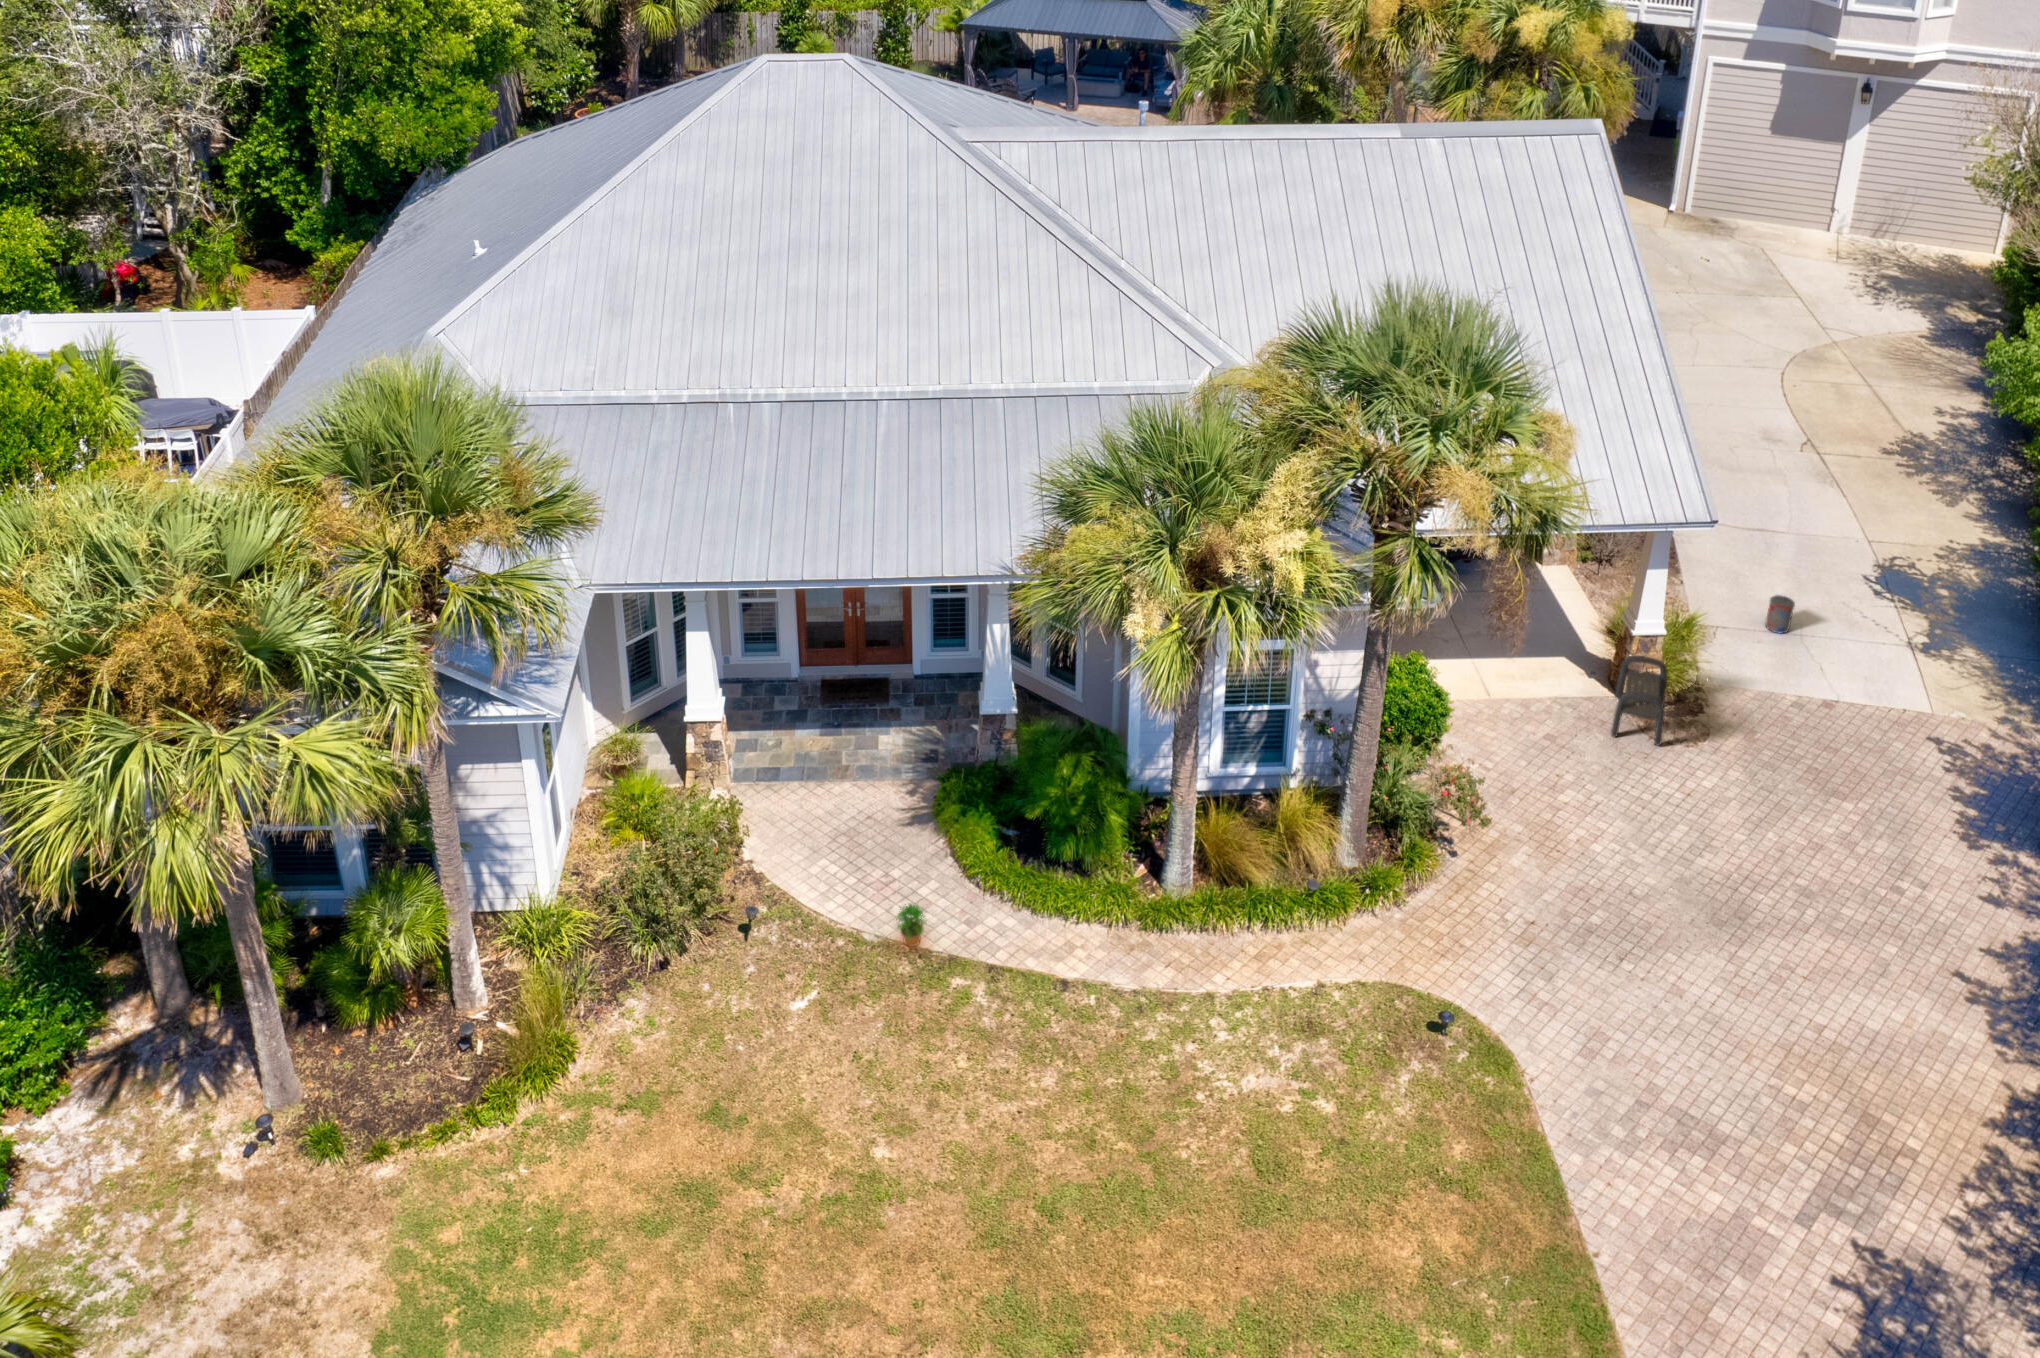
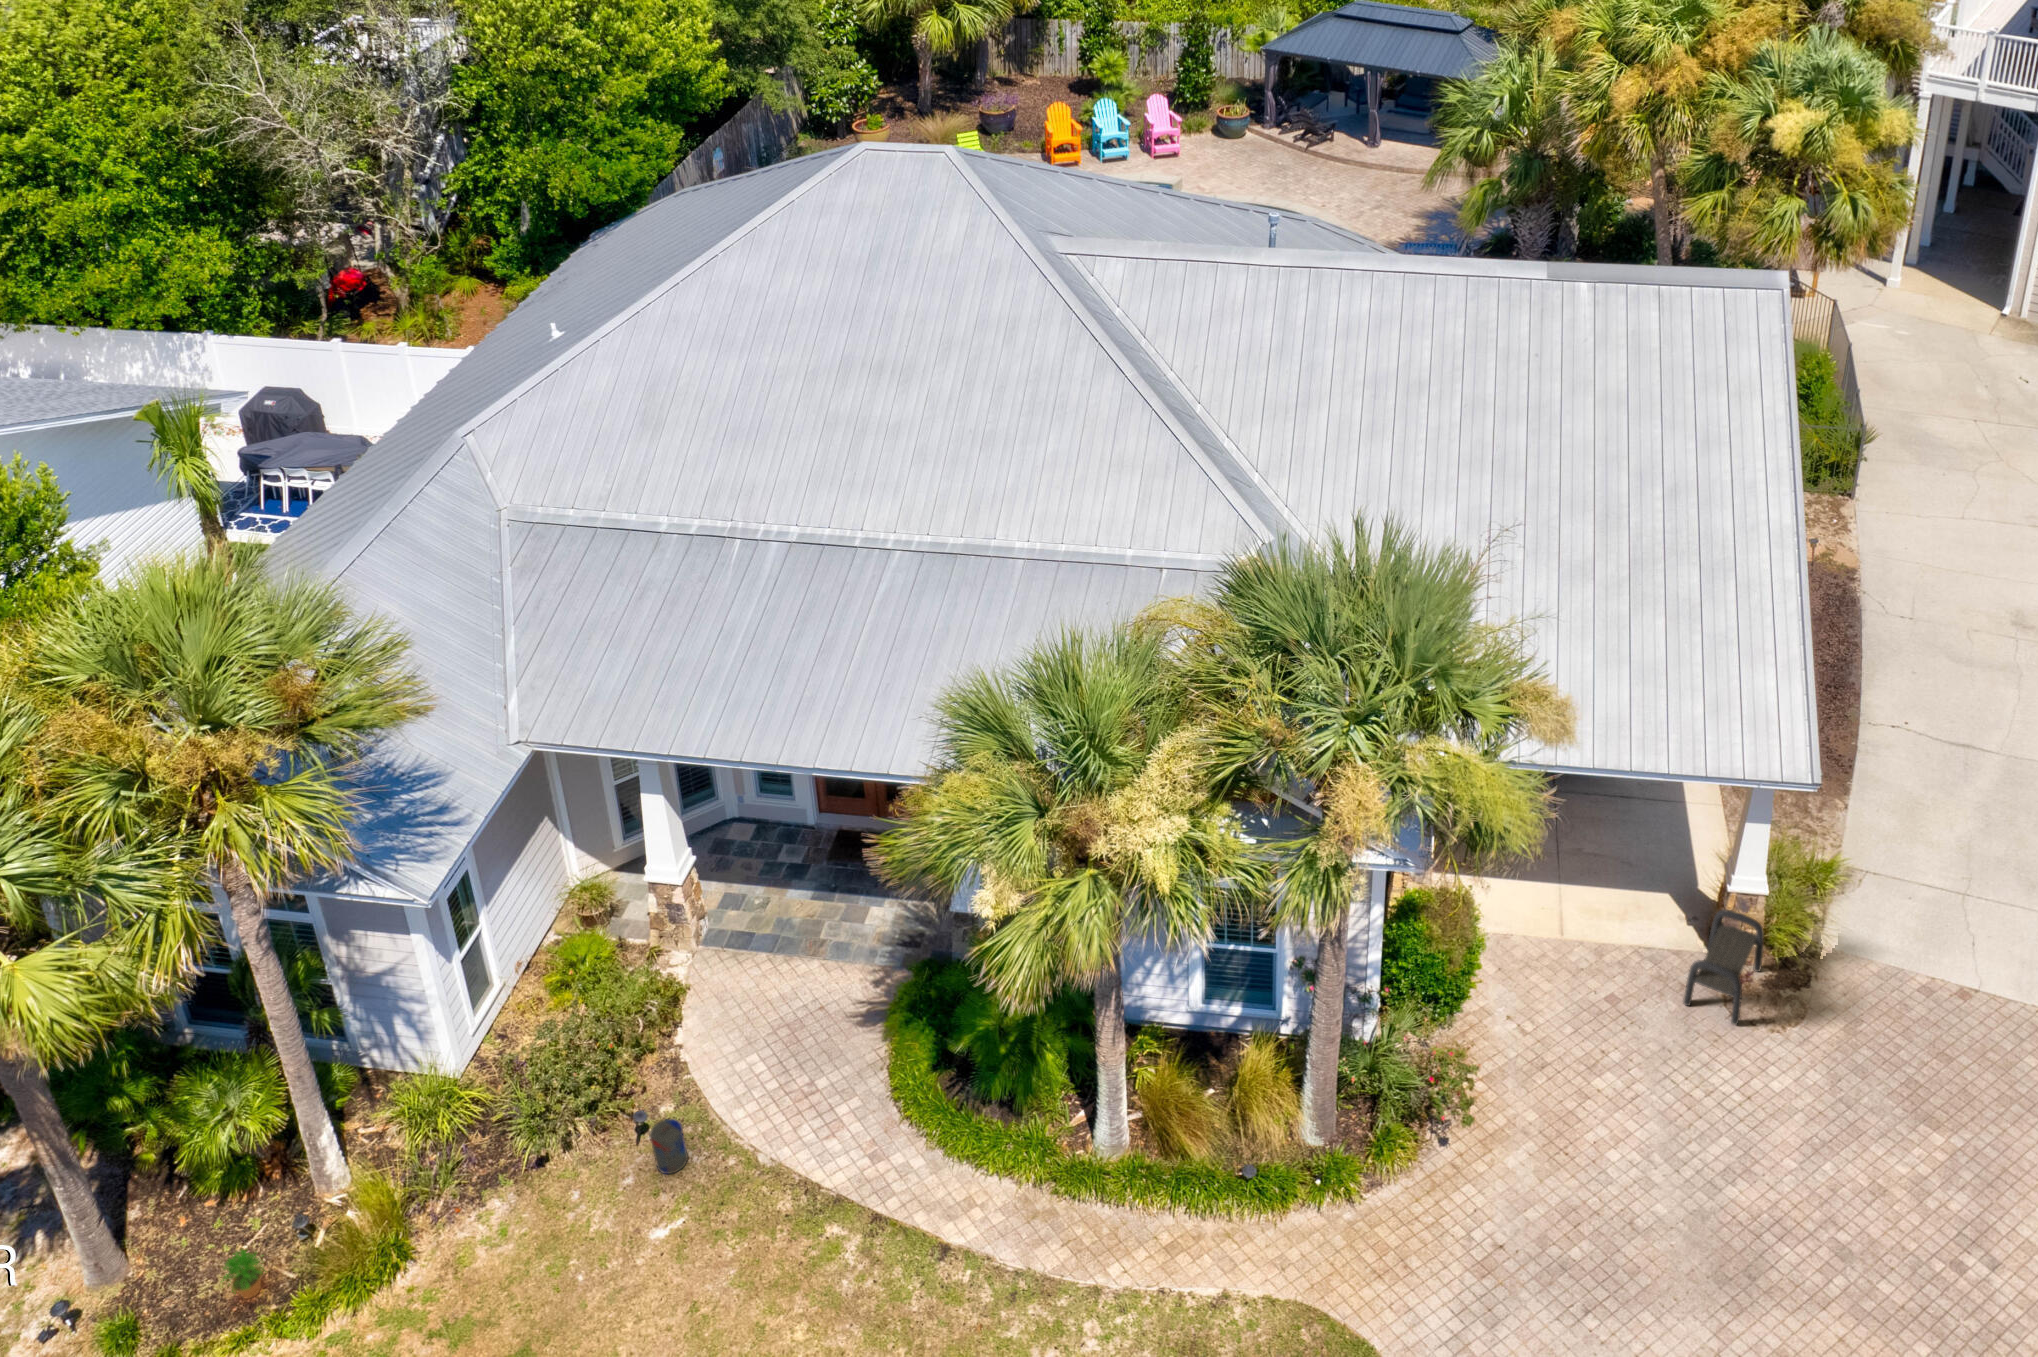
trash can: present [1765,595,1795,633] -> present [649,1119,688,1174]
potted plant: present [896,904,925,947] -> present [223,1250,266,1299]

